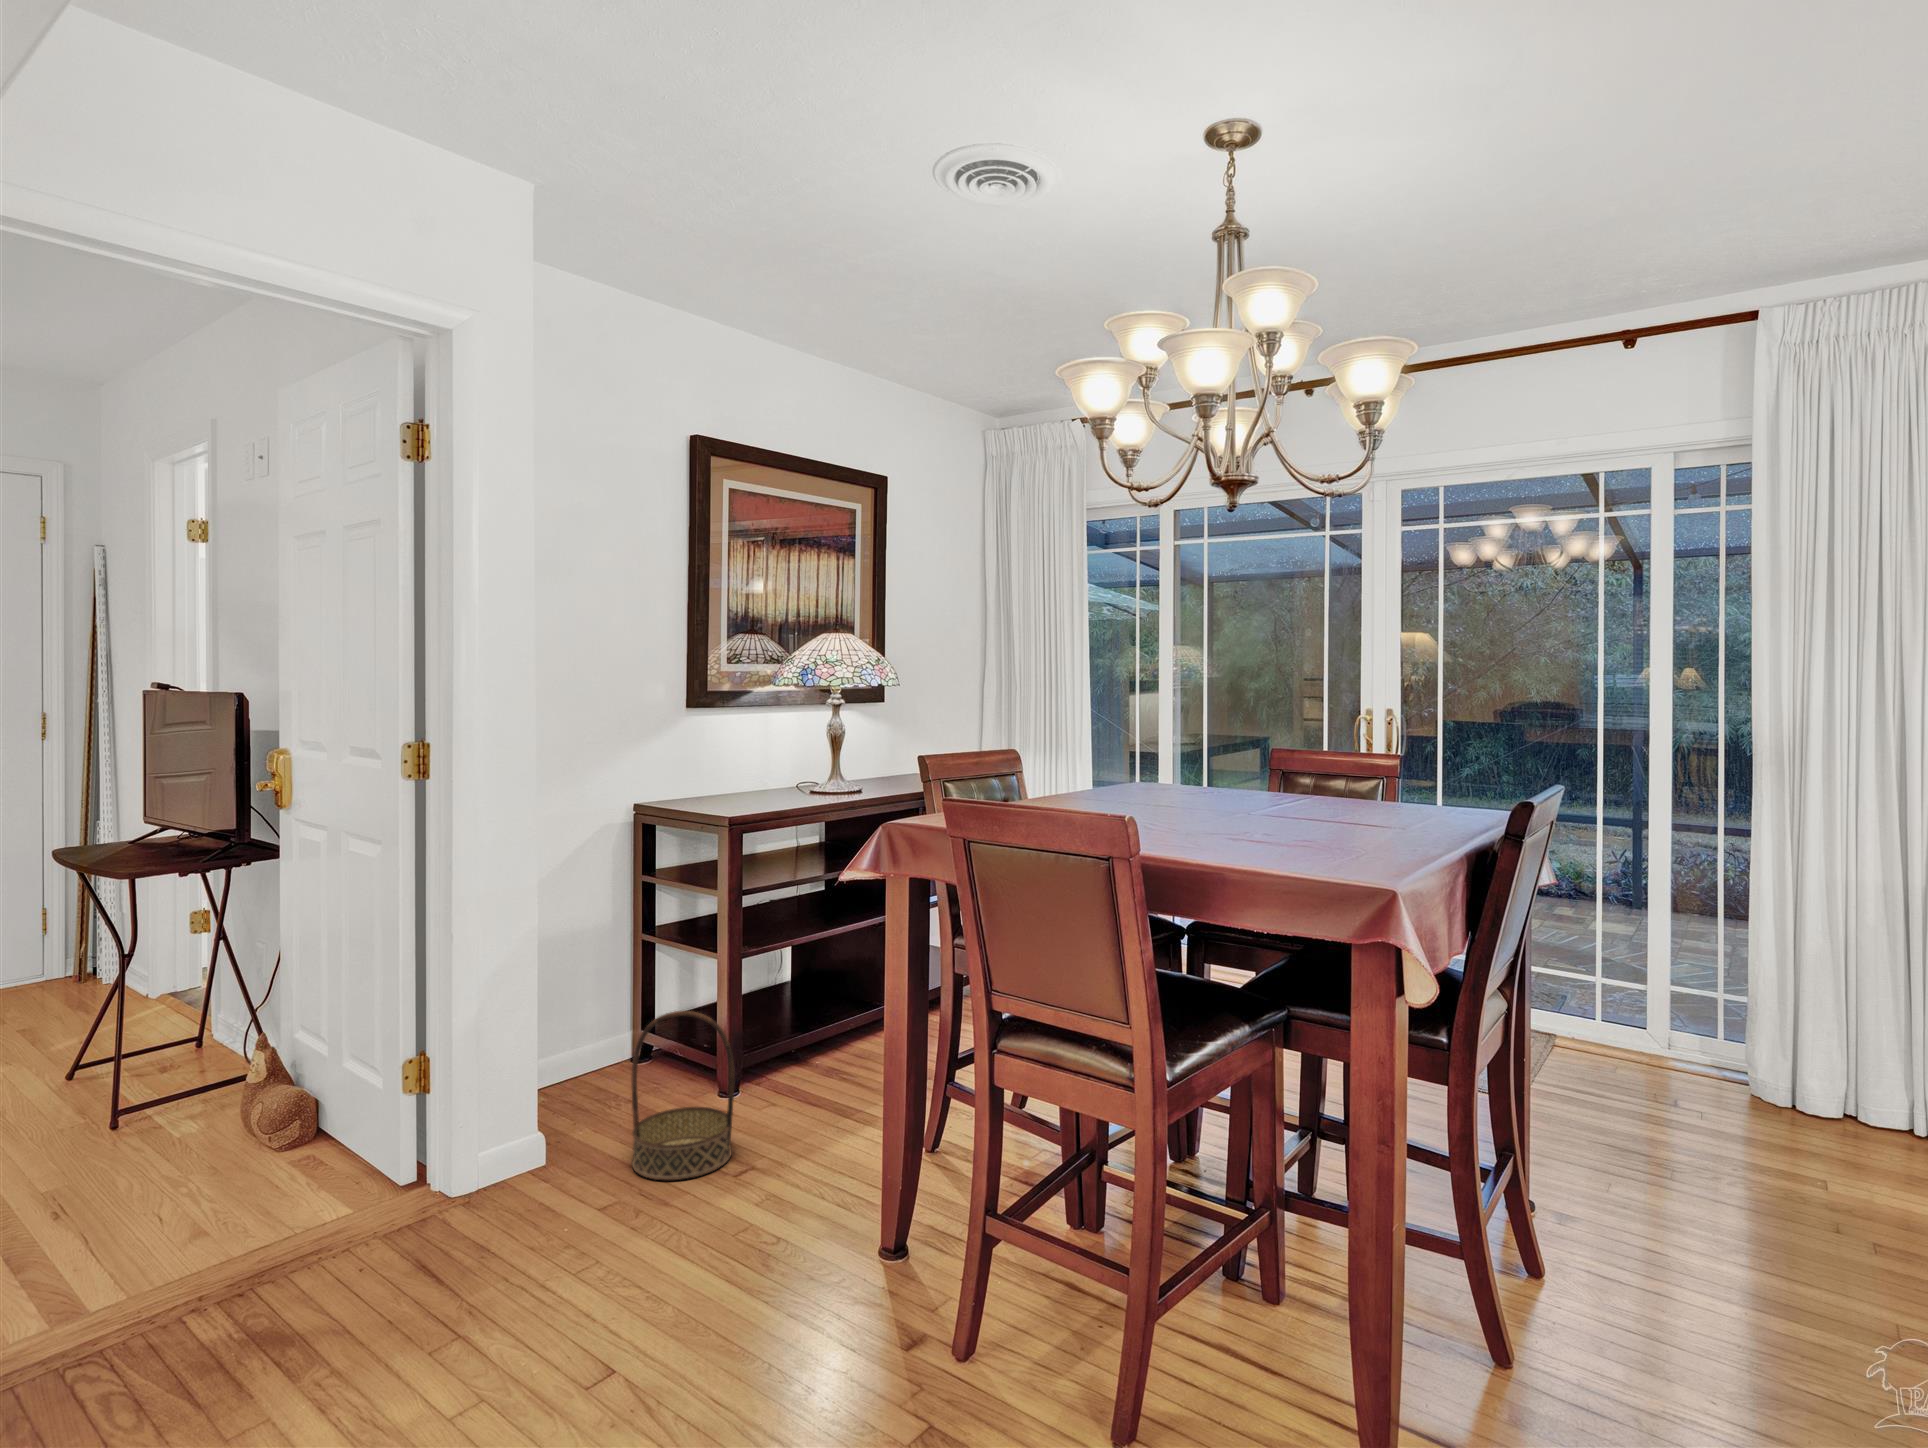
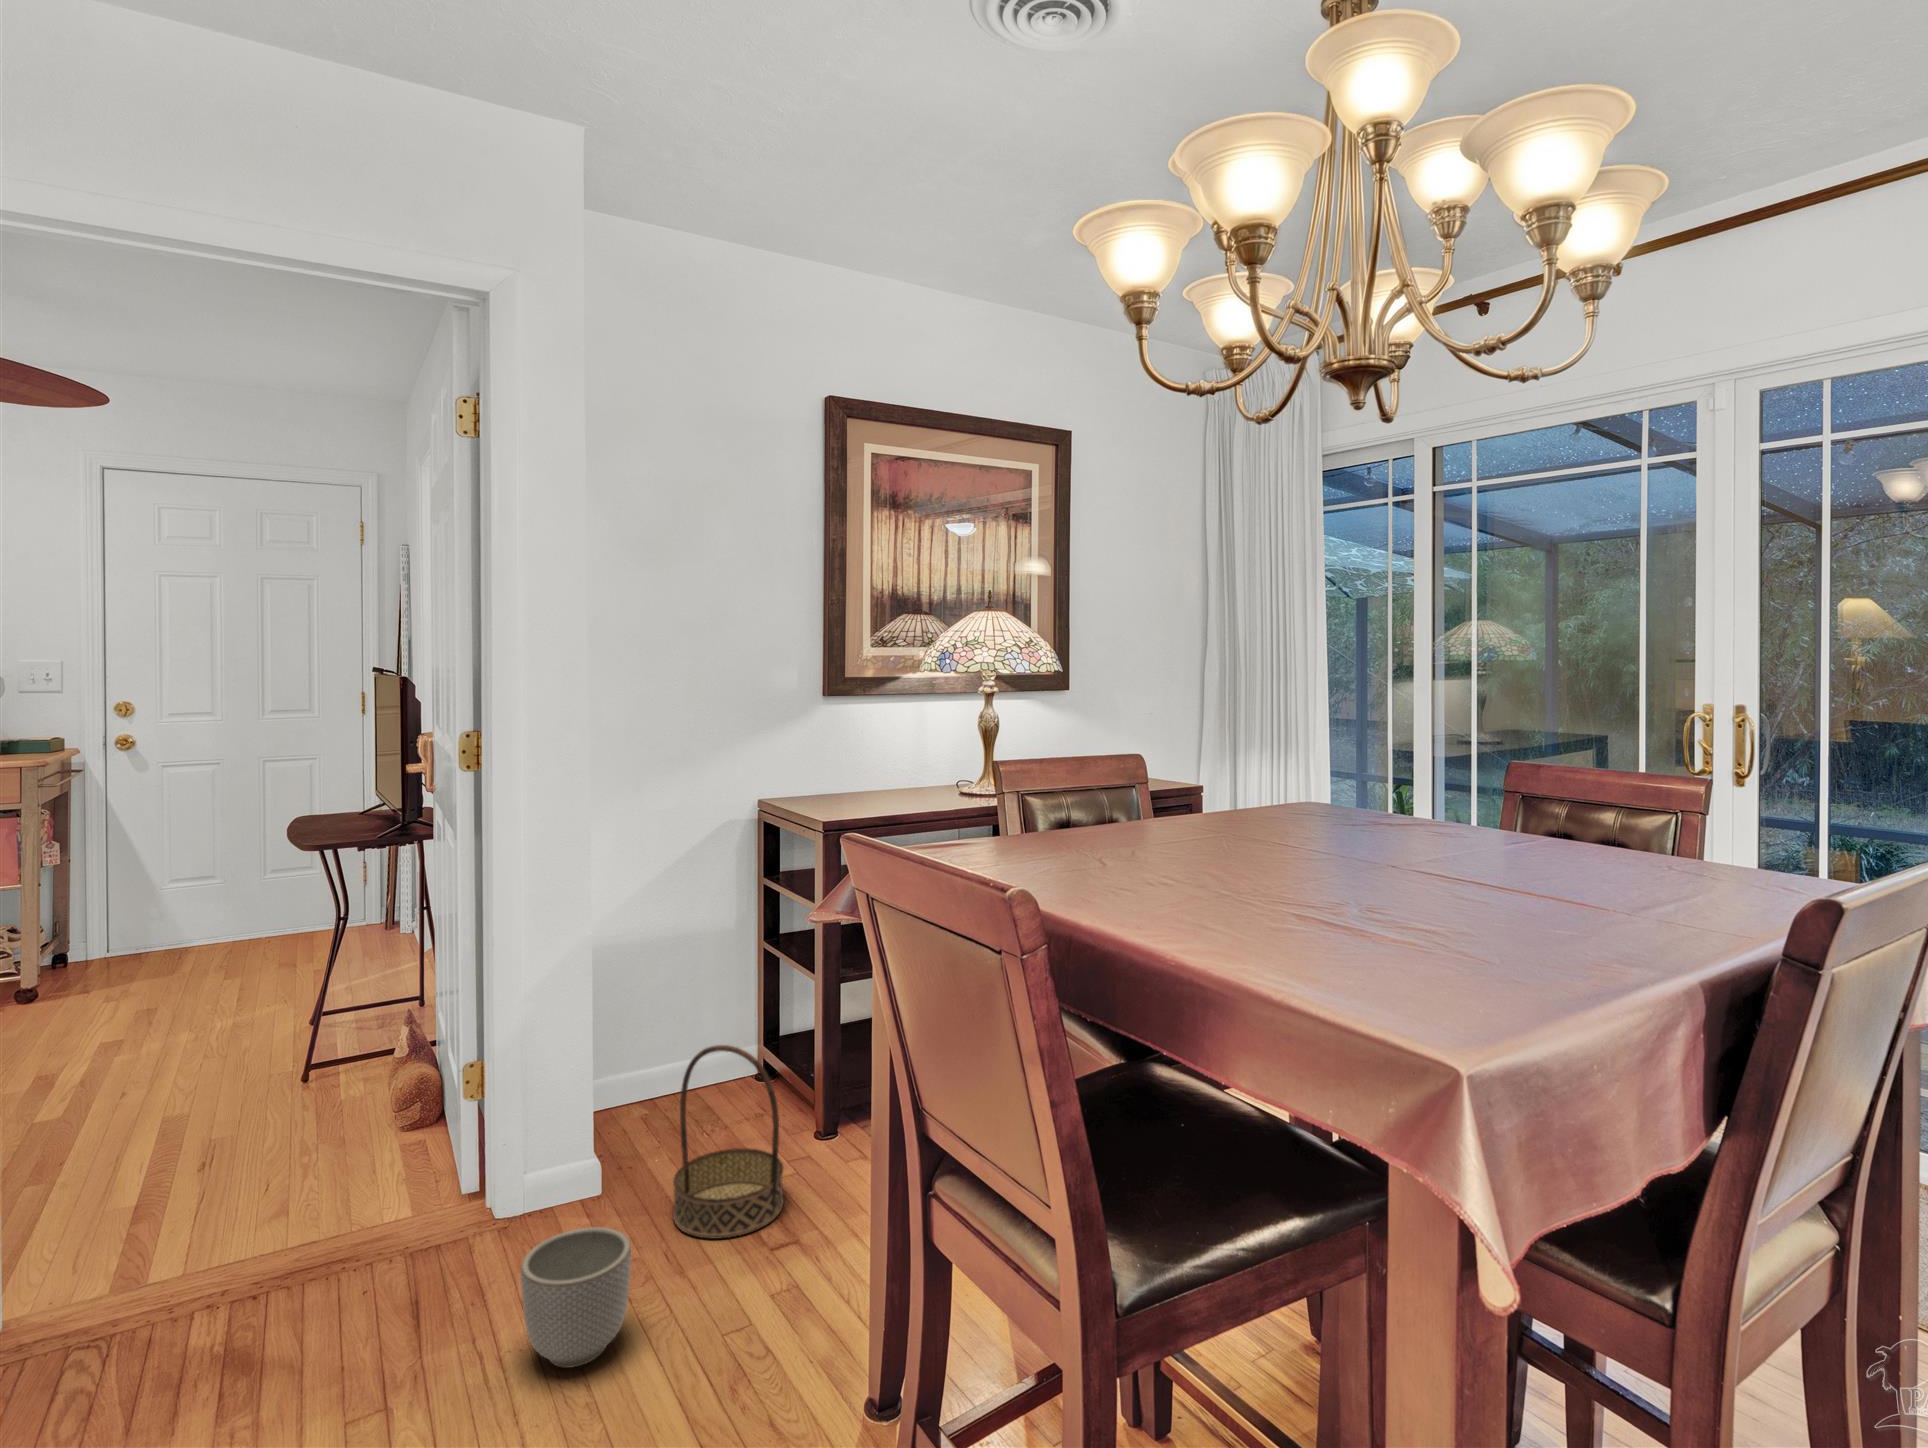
planter: none [573,1163,668,1281] -> present [521,1227,631,1368]

